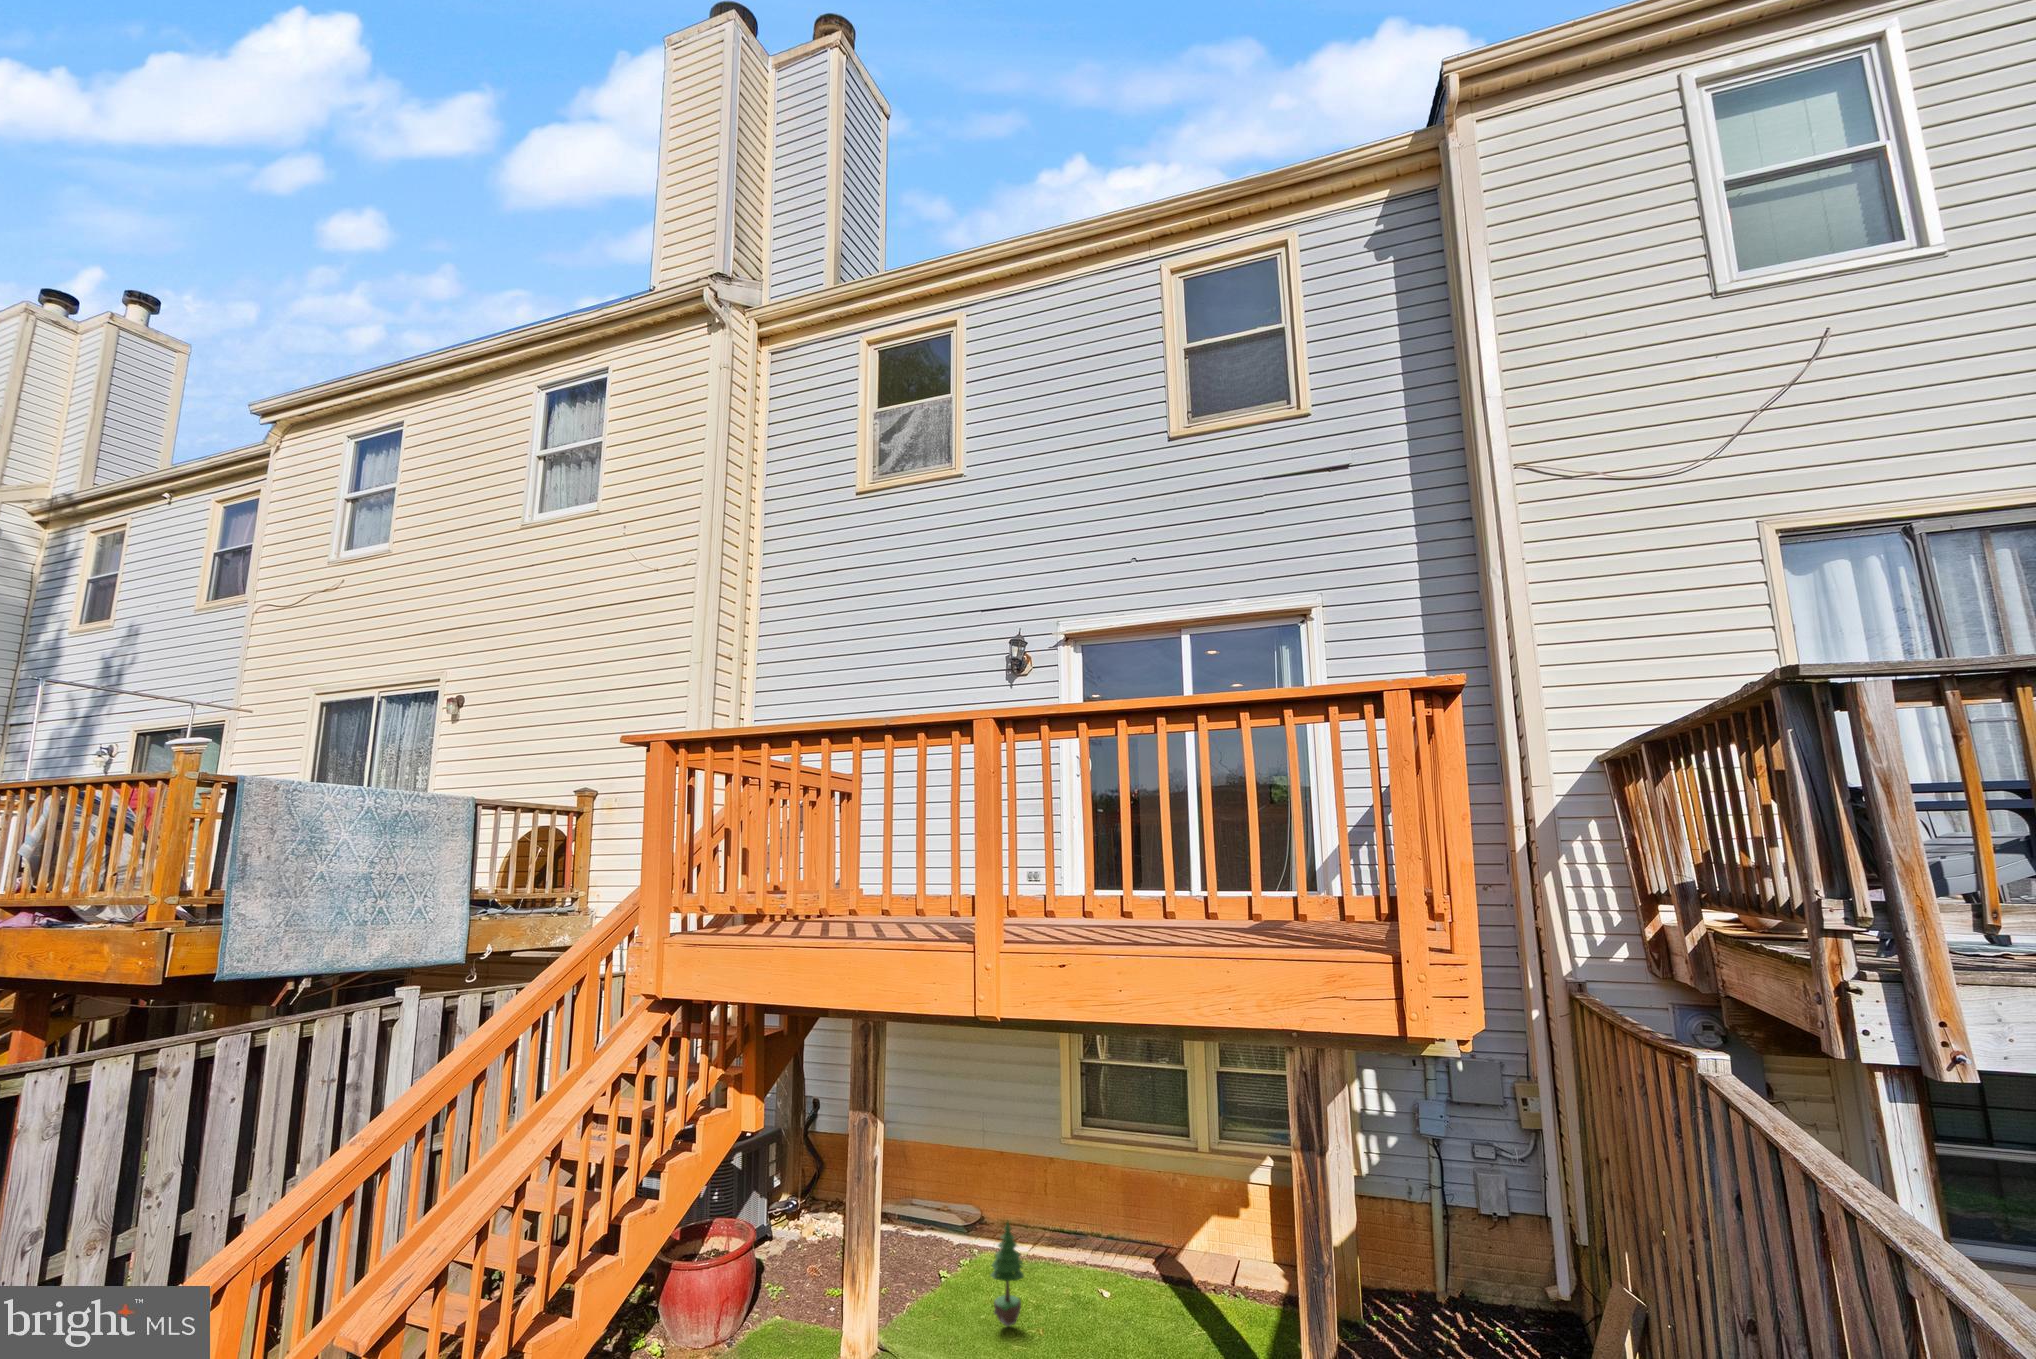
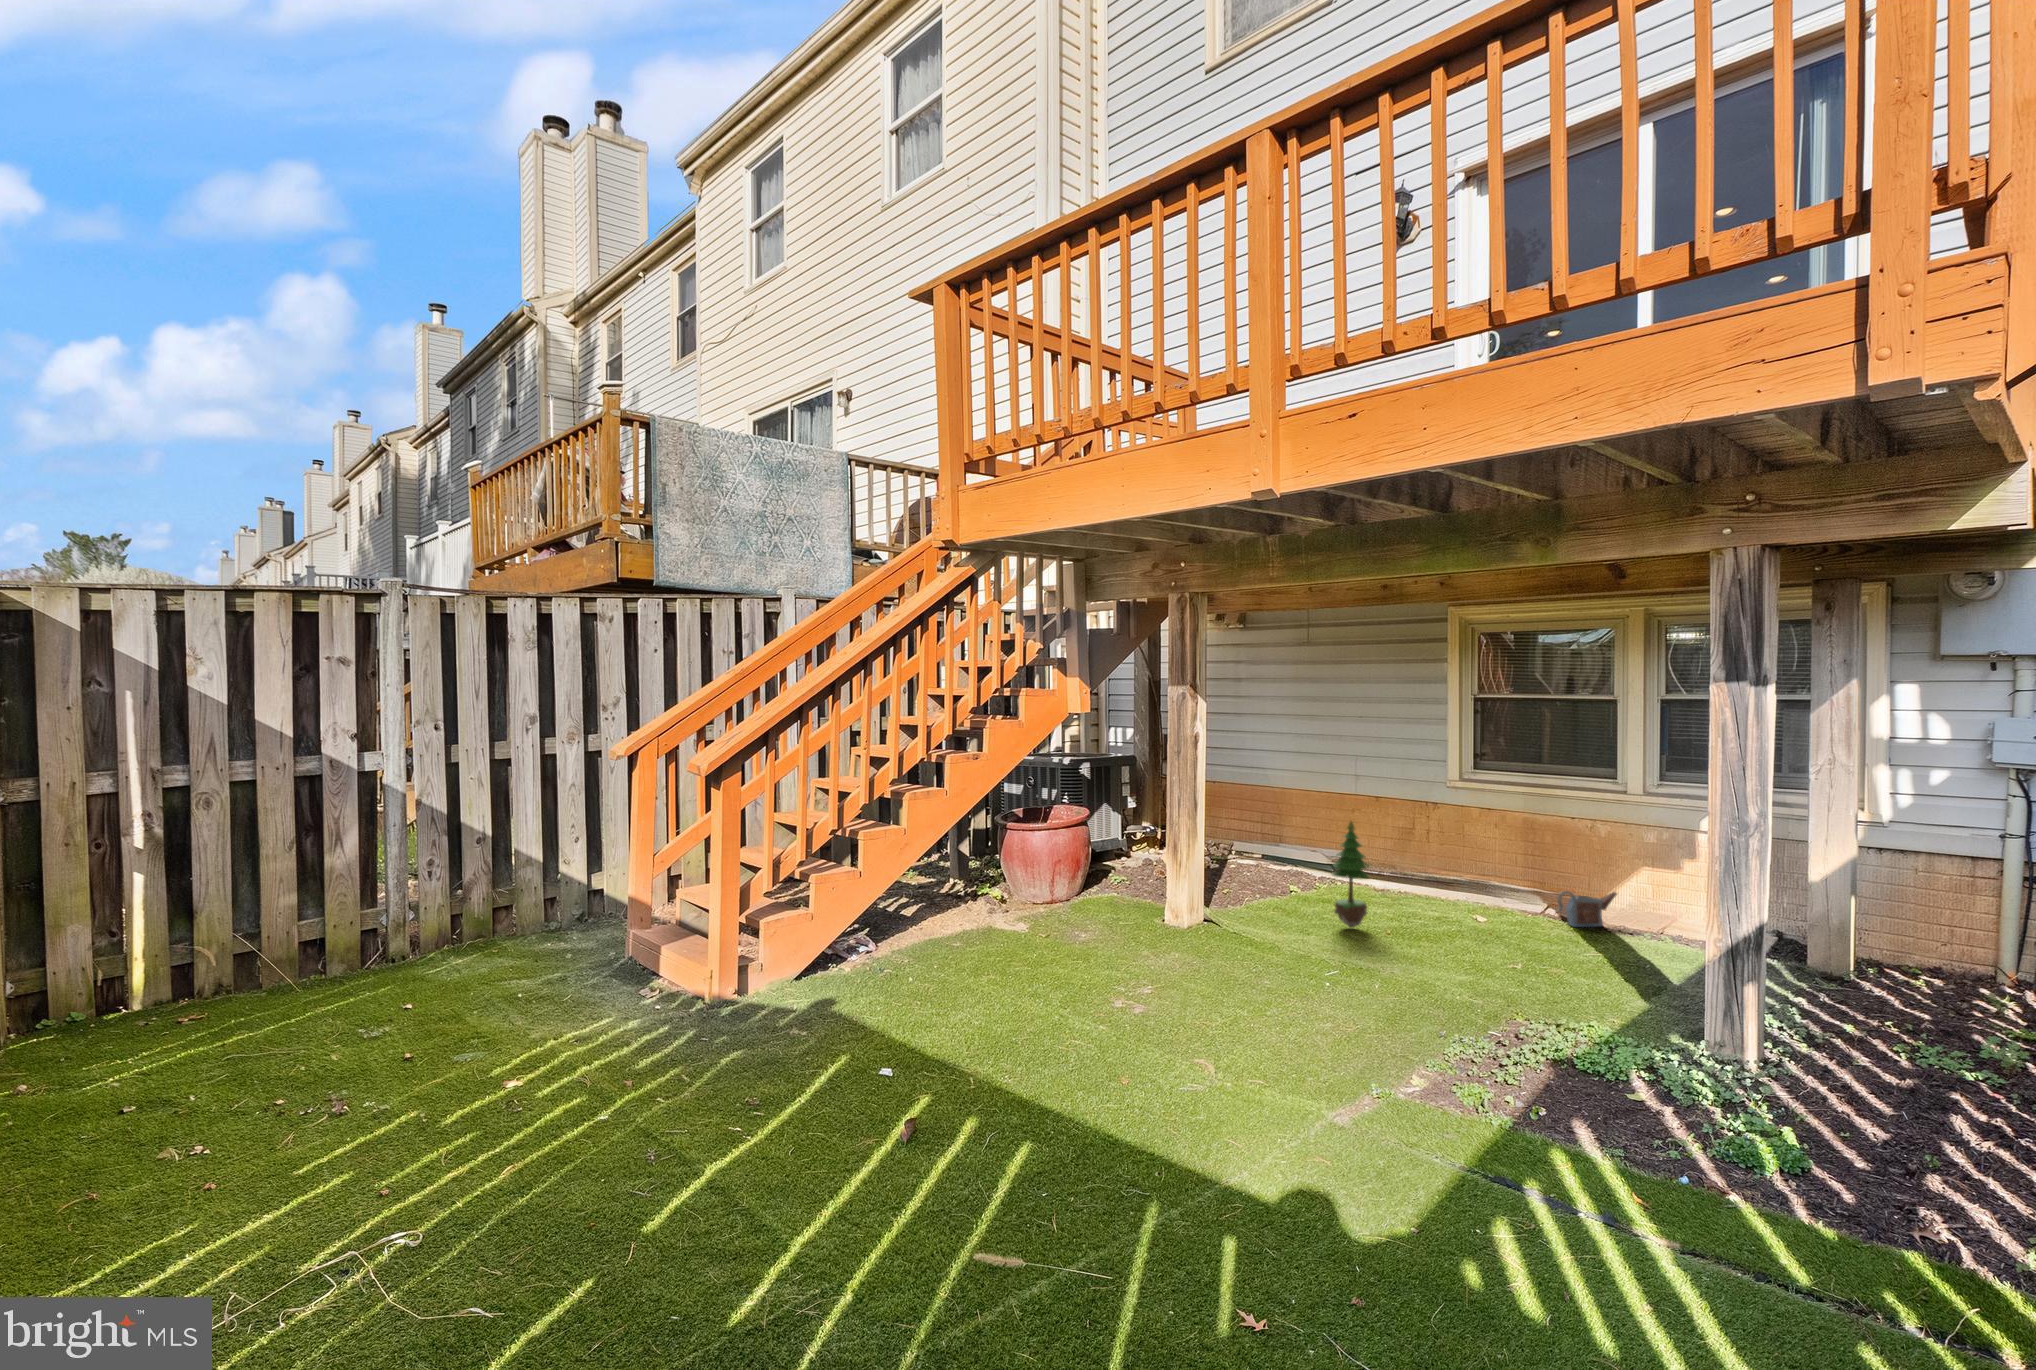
watering can: none [1159,1244,1199,1284] -> present [1557,891,1617,927]

